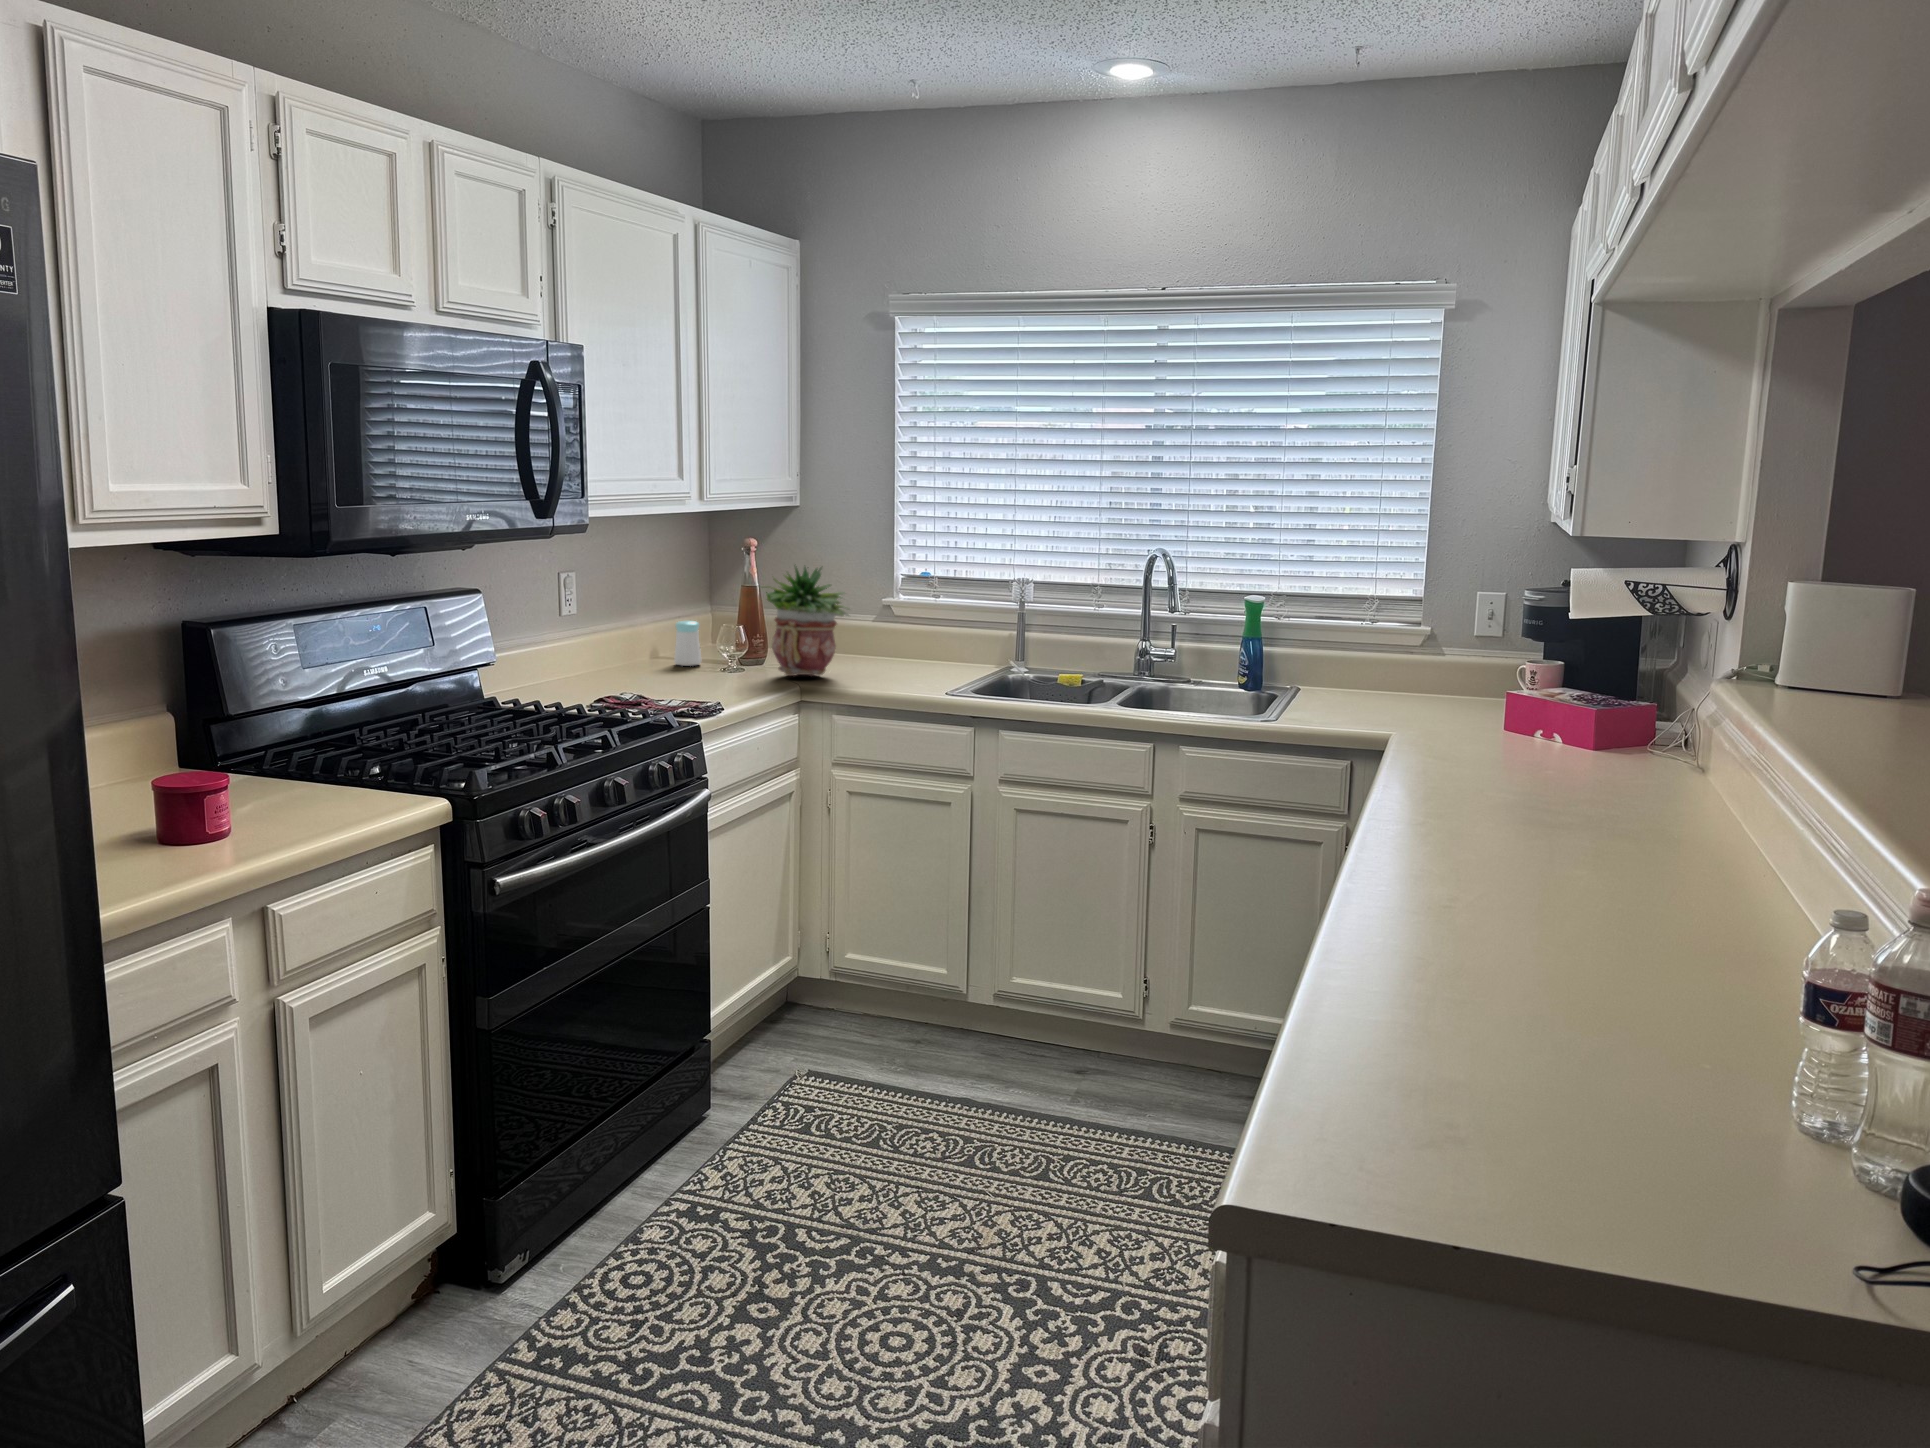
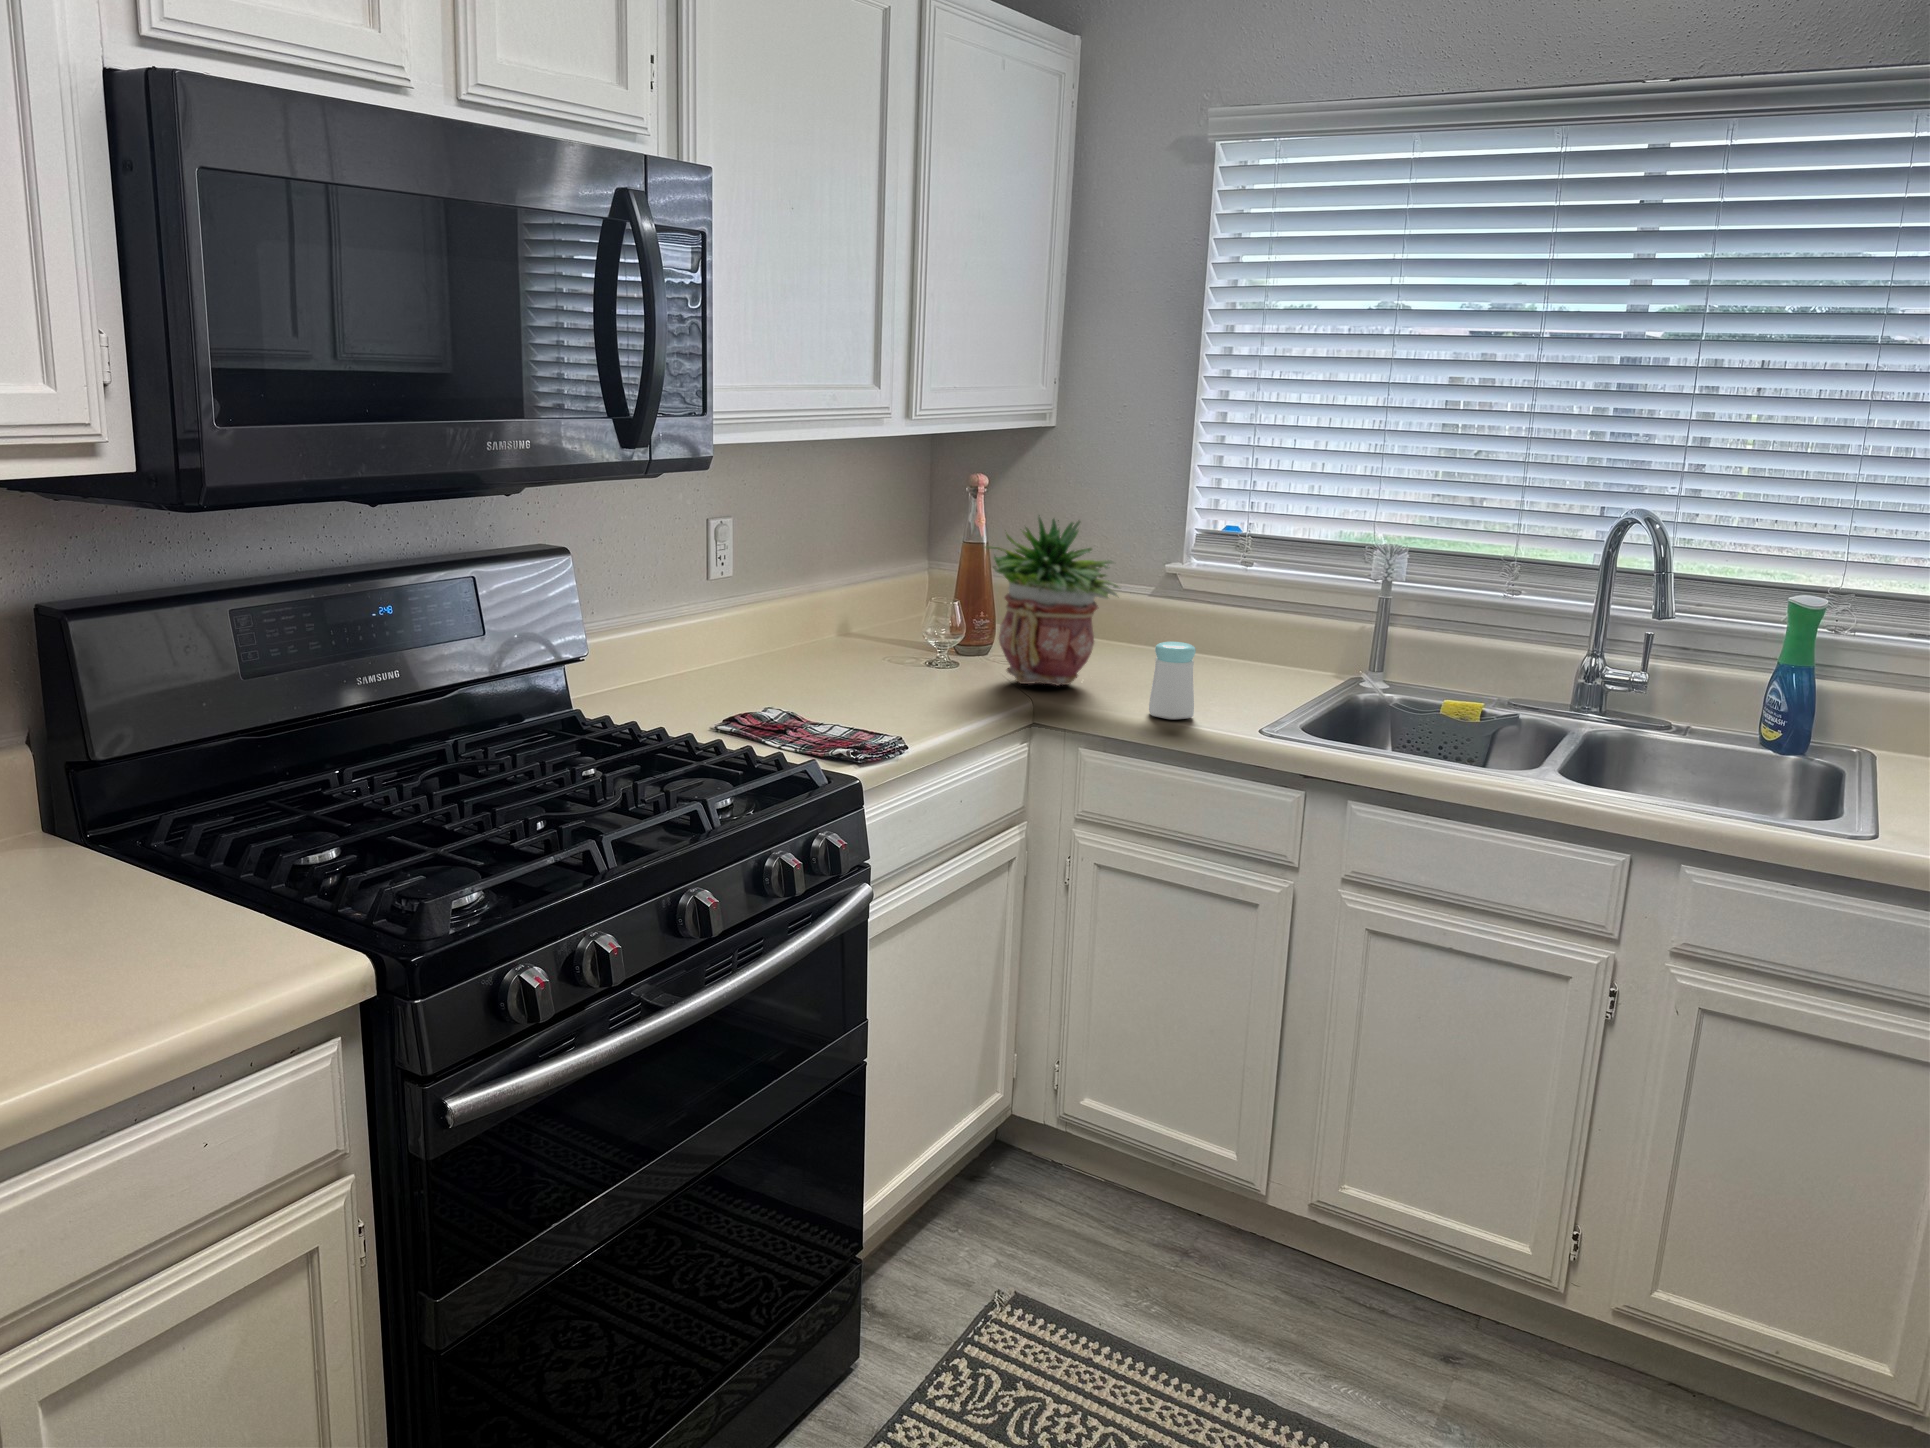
salt shaker: present [674,621,701,666] -> present [1149,642,1196,719]

